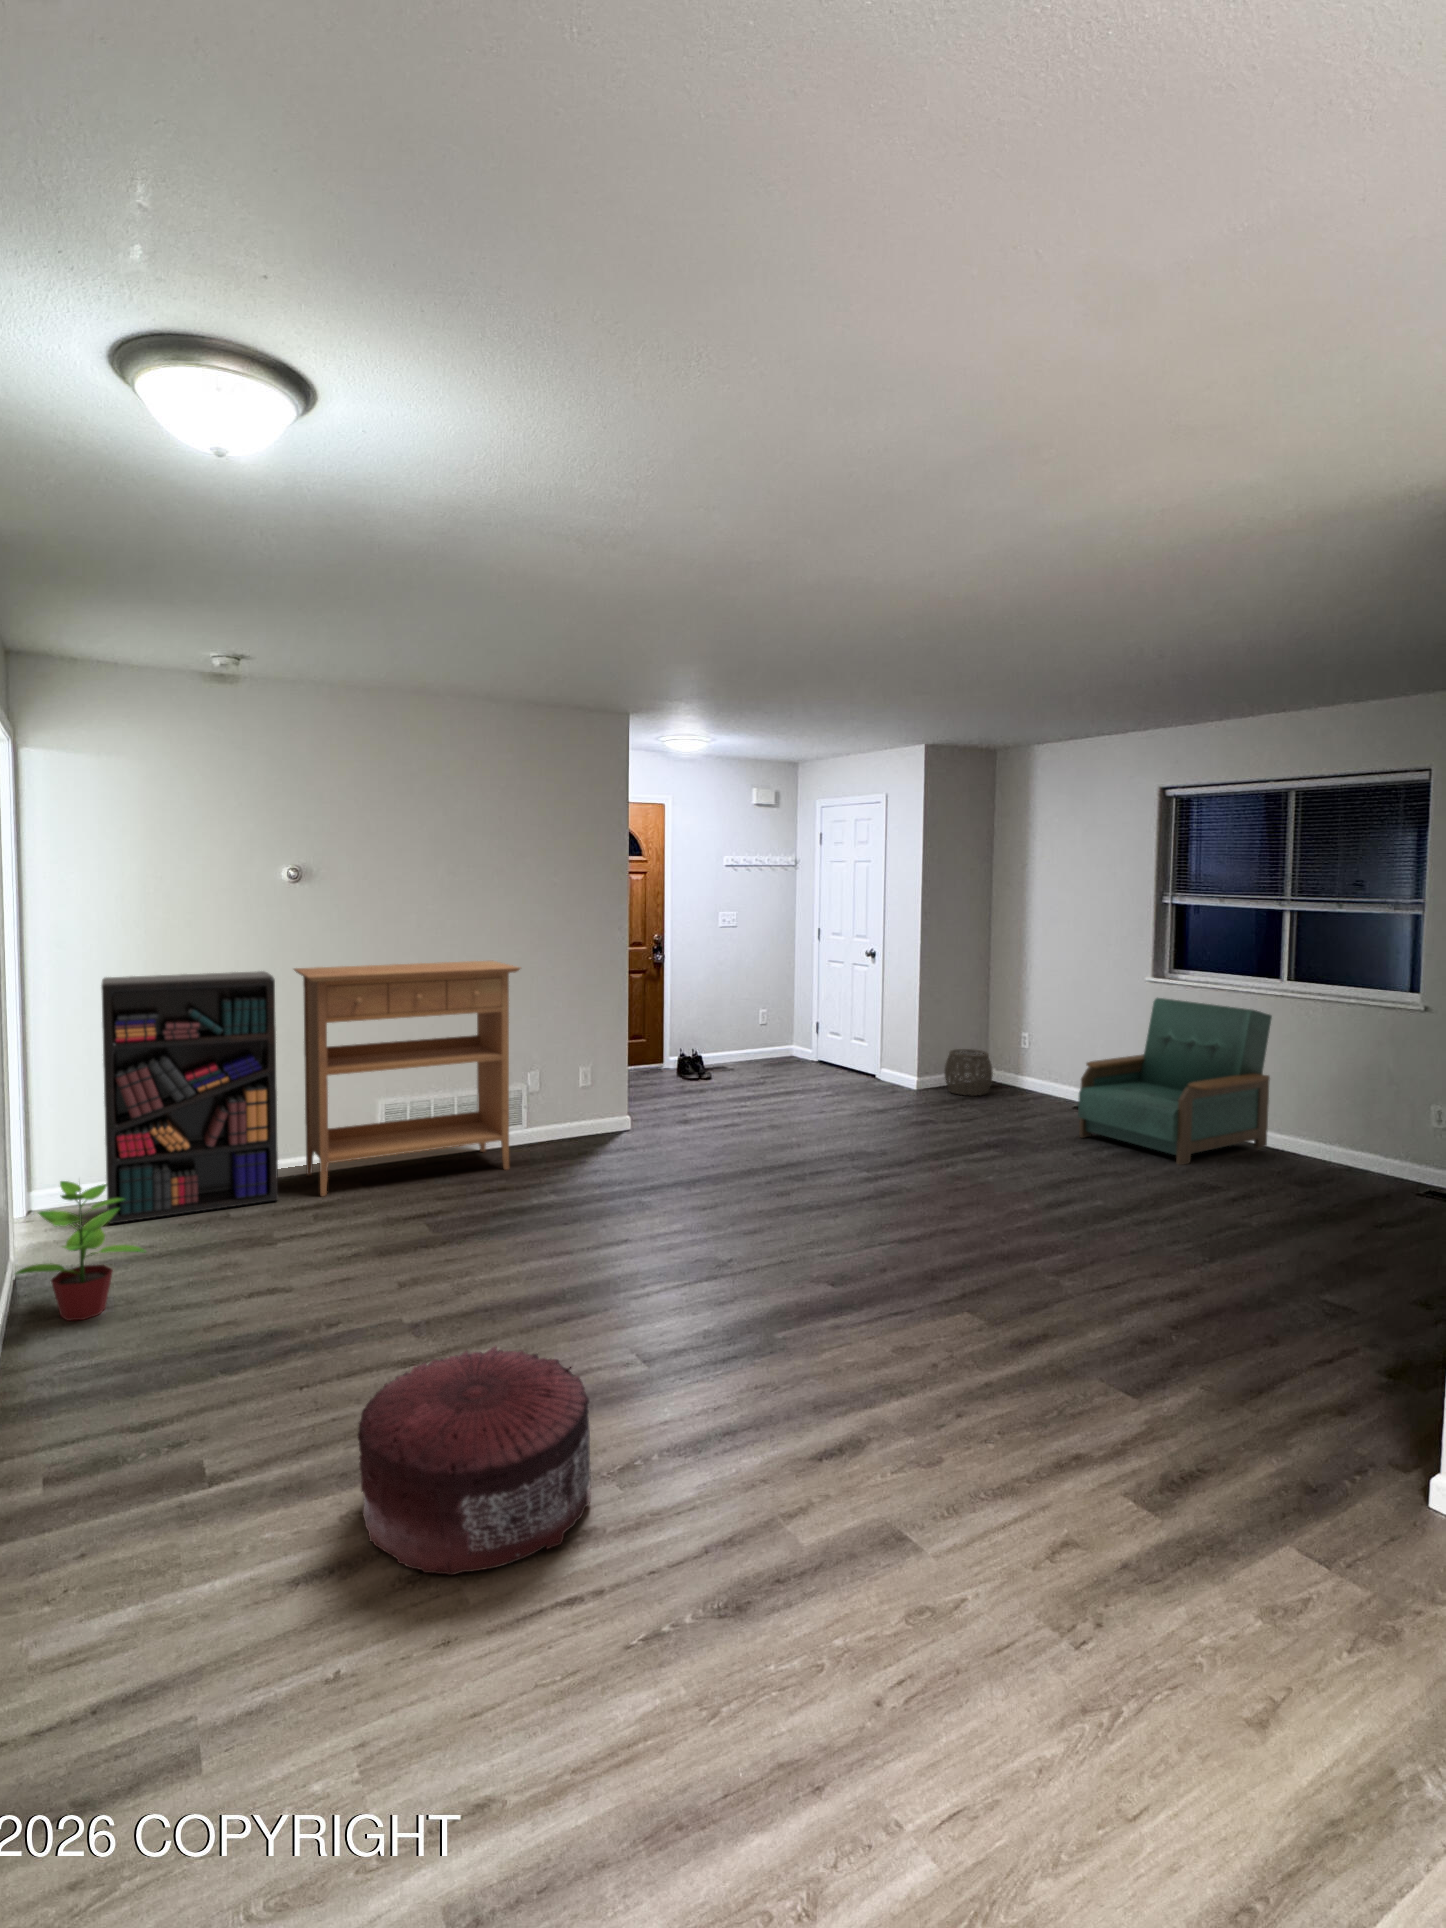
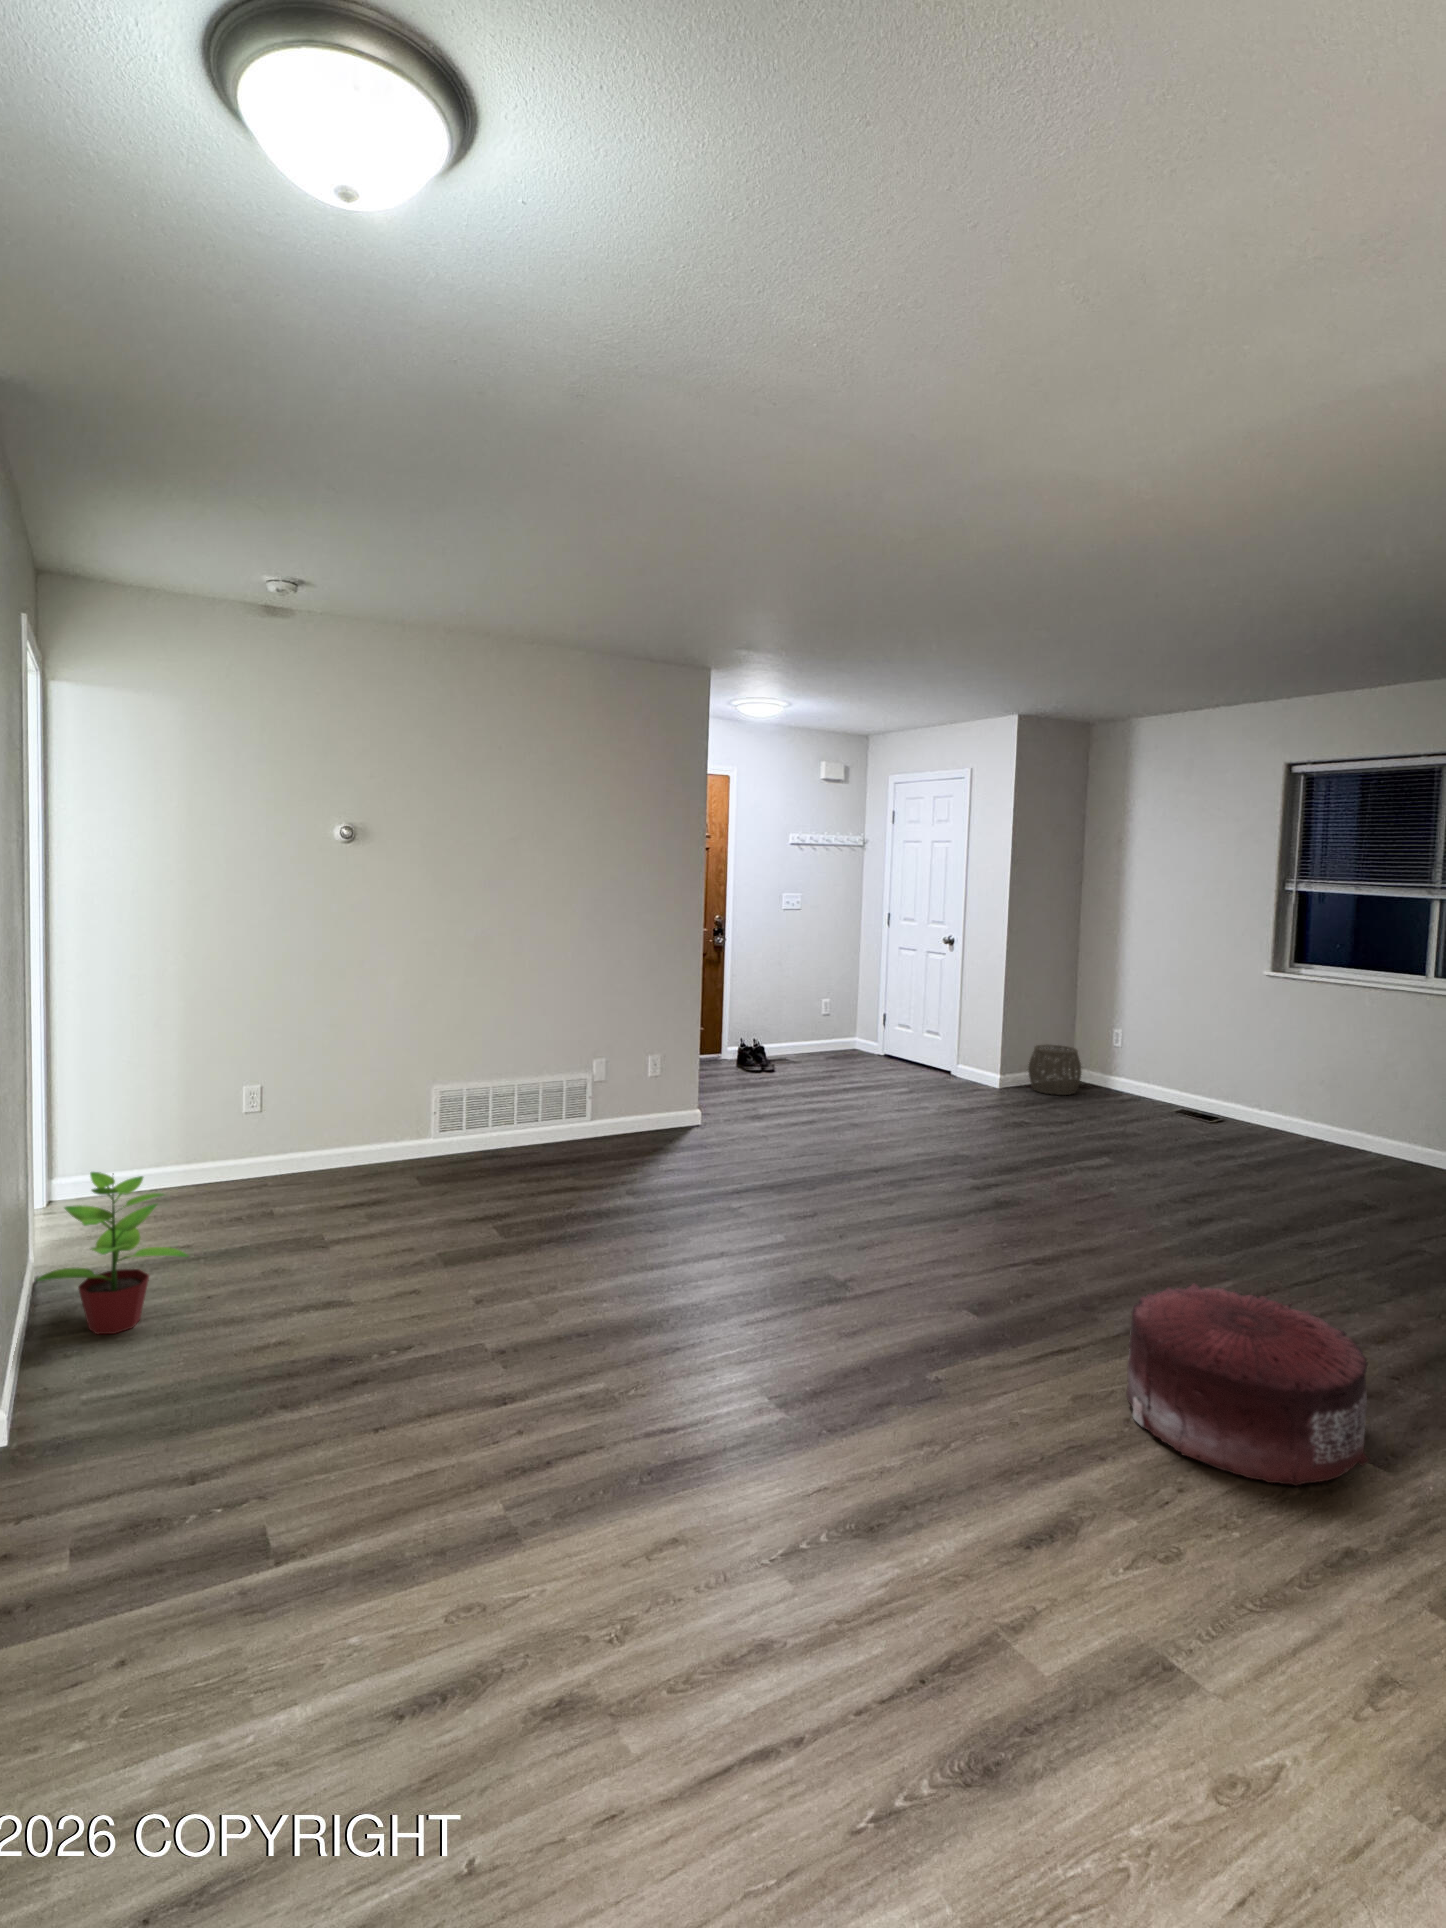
console table: present [294,961,520,1196] -> none [345,936,596,1191]
bookshelf: present [101,971,278,1224] -> none [138,940,328,1217]
armchair: present [1078,998,1272,1165] -> none [1193,993,1413,1178]
pouf: present [358,1346,591,1575] -> present [1126,1284,1369,1485]

